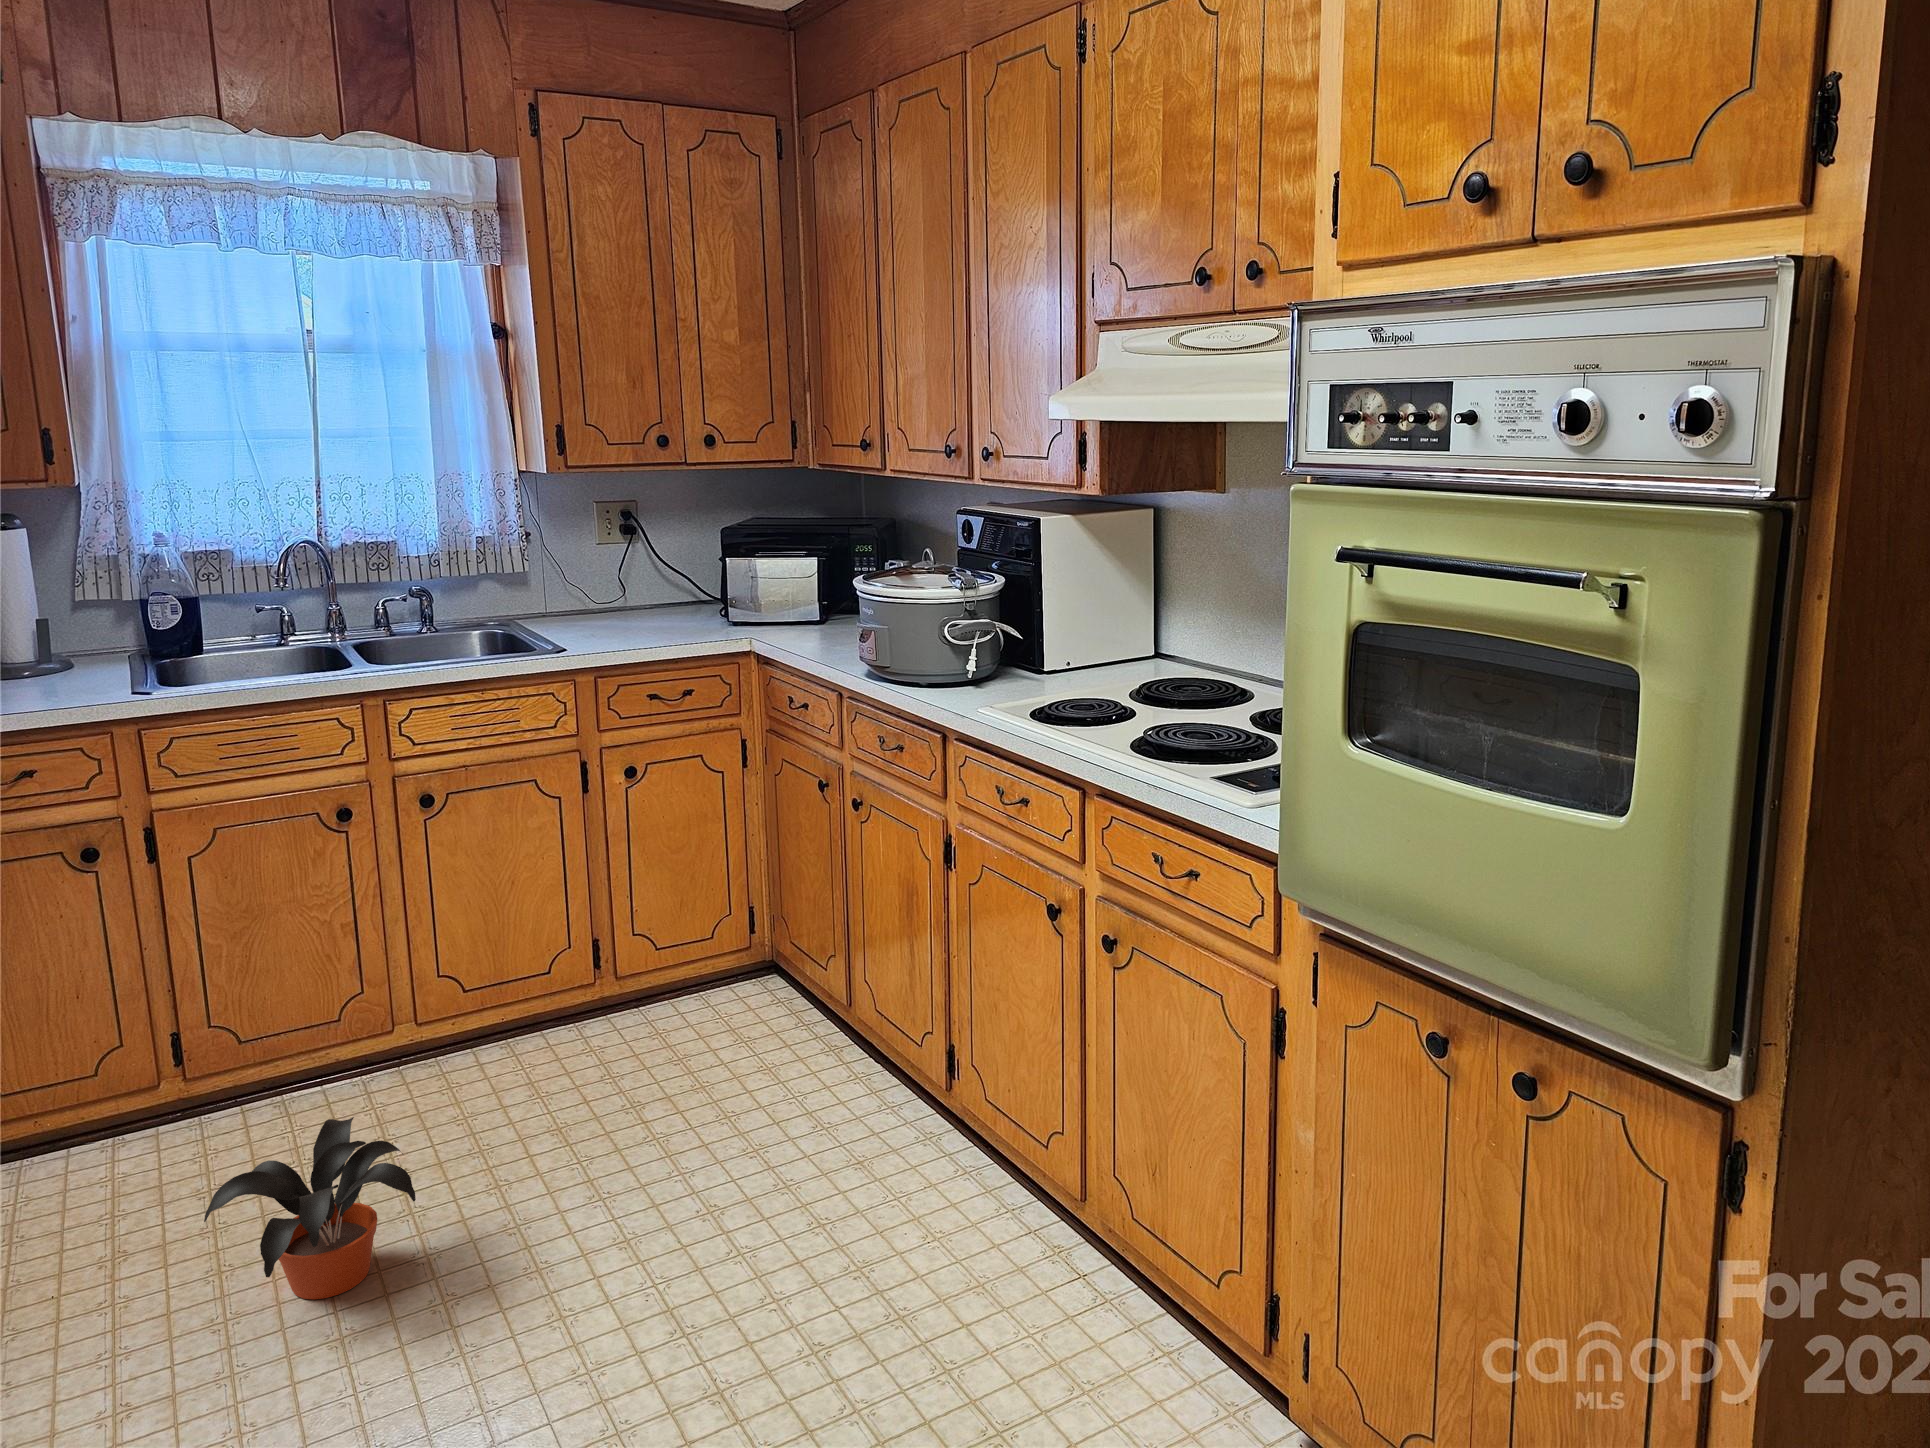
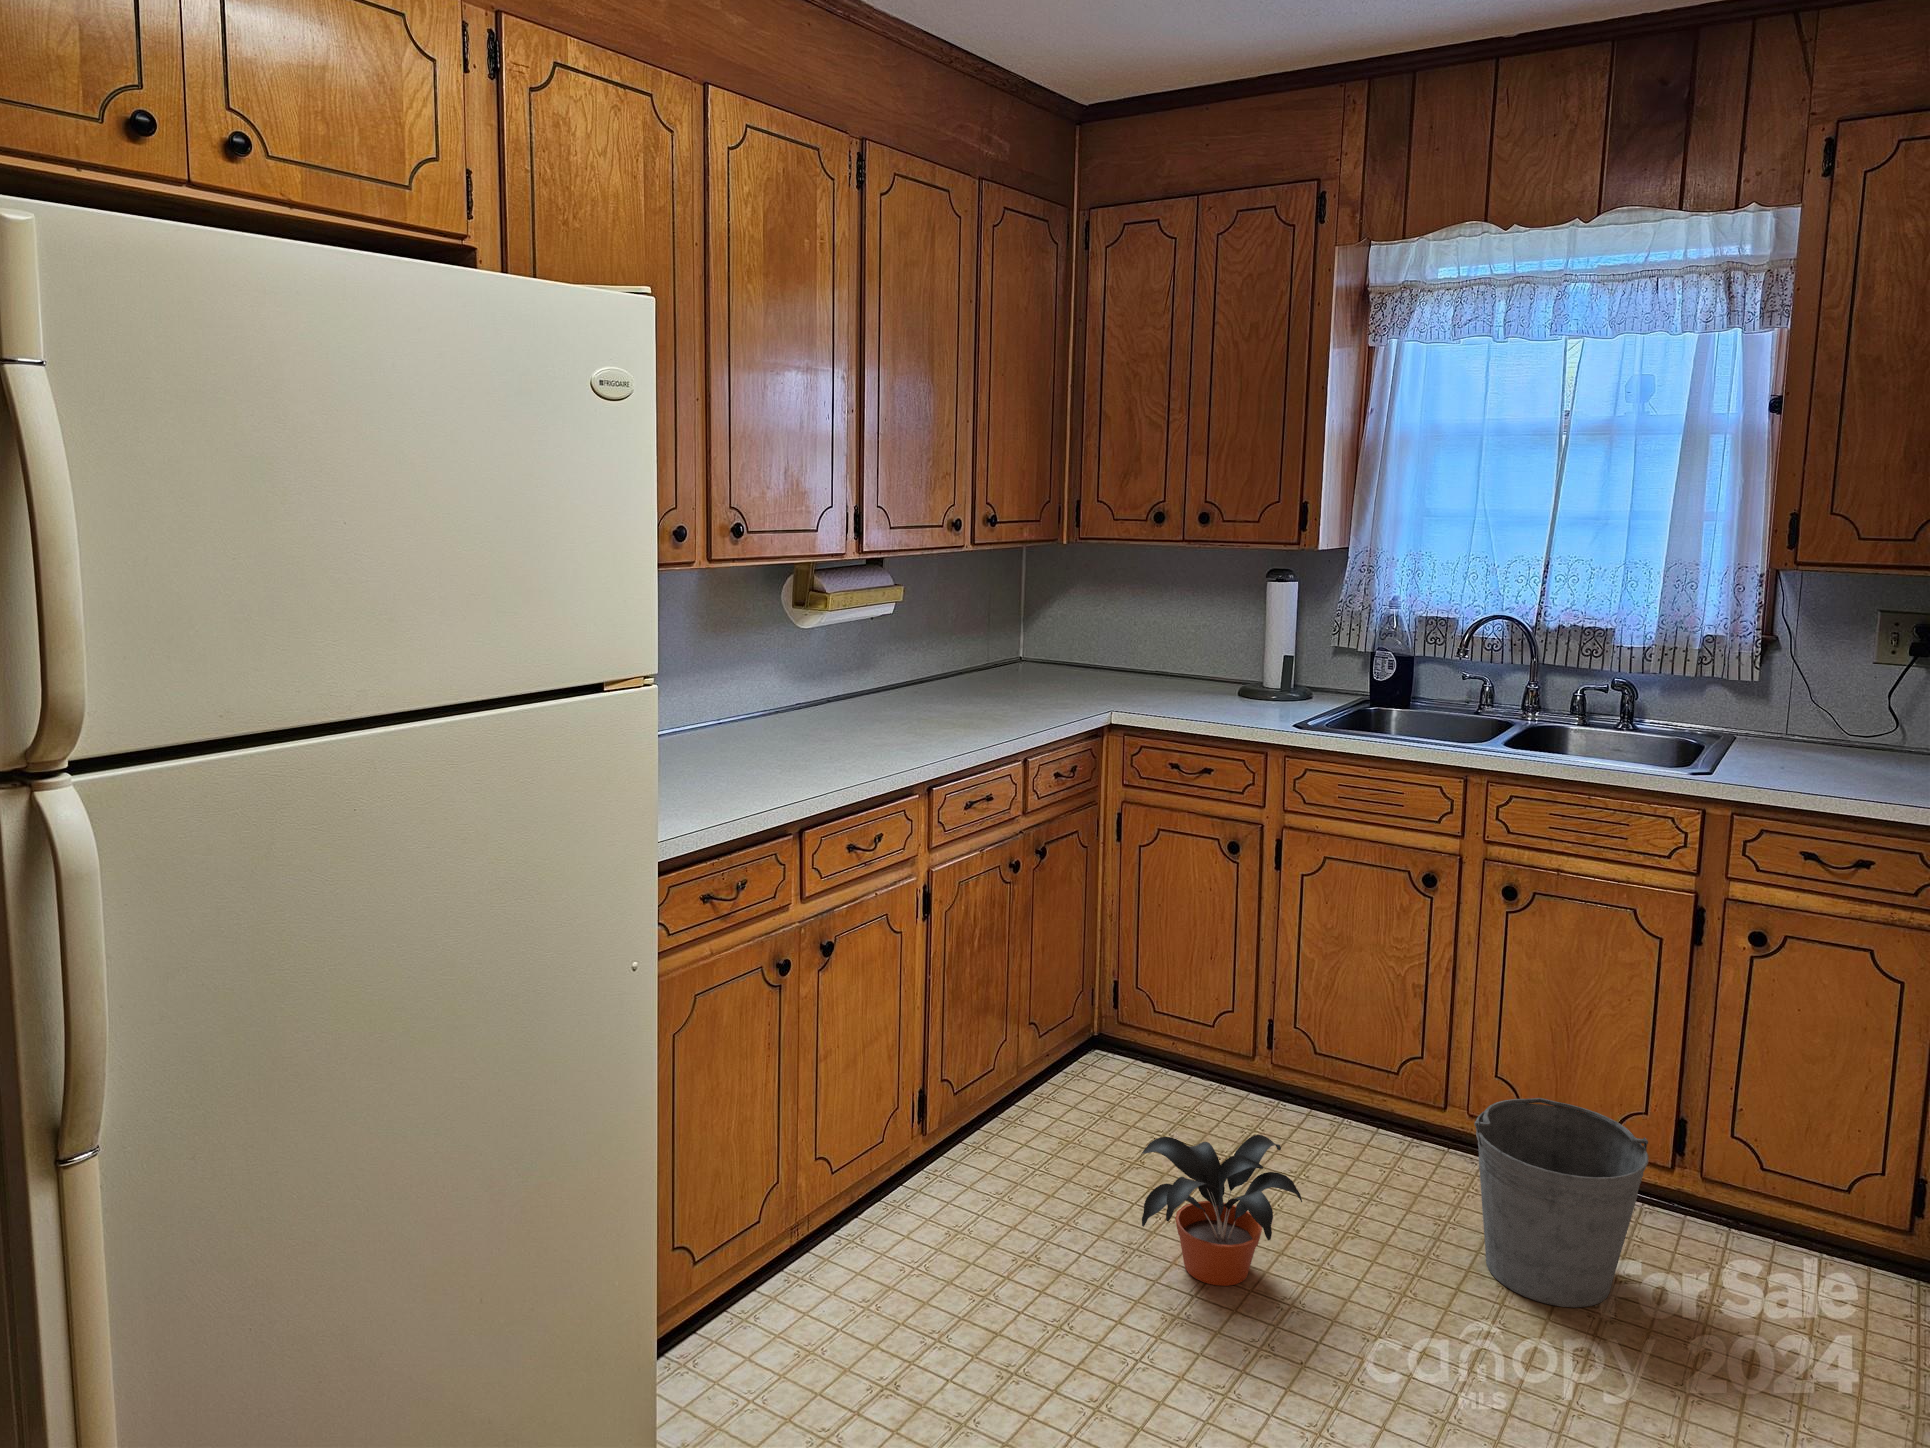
bucket: none [497,953,644,1131] -> present [1474,1098,1648,1307]

